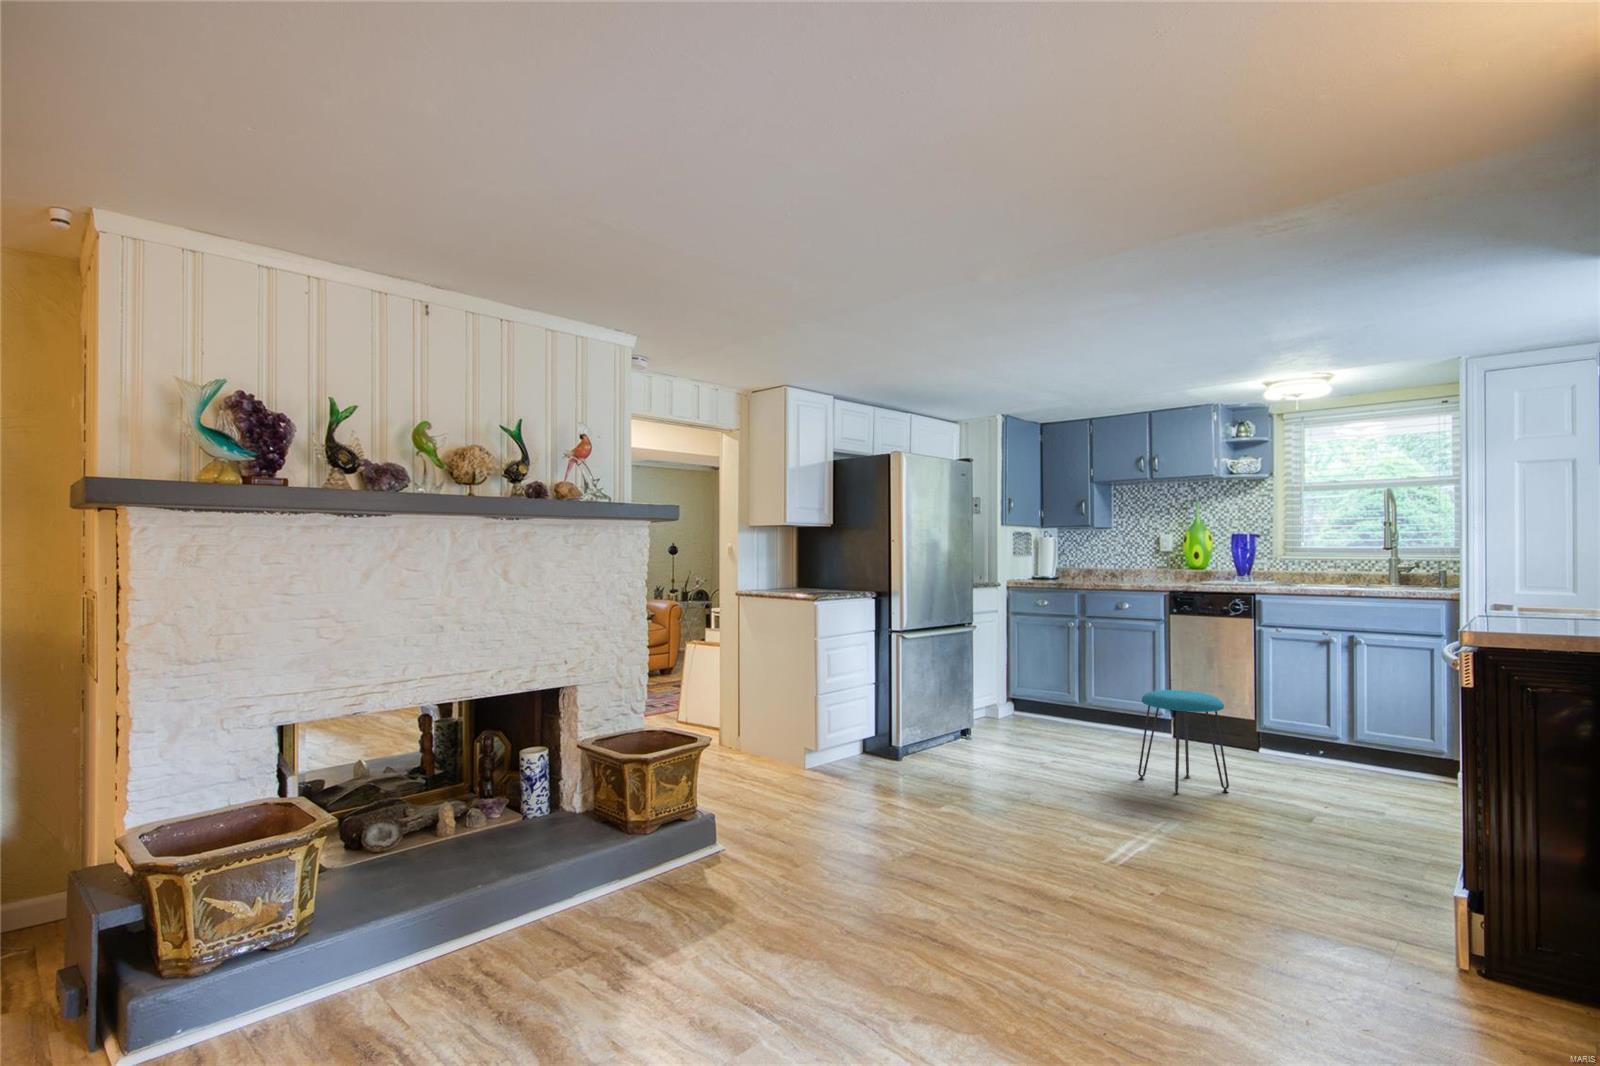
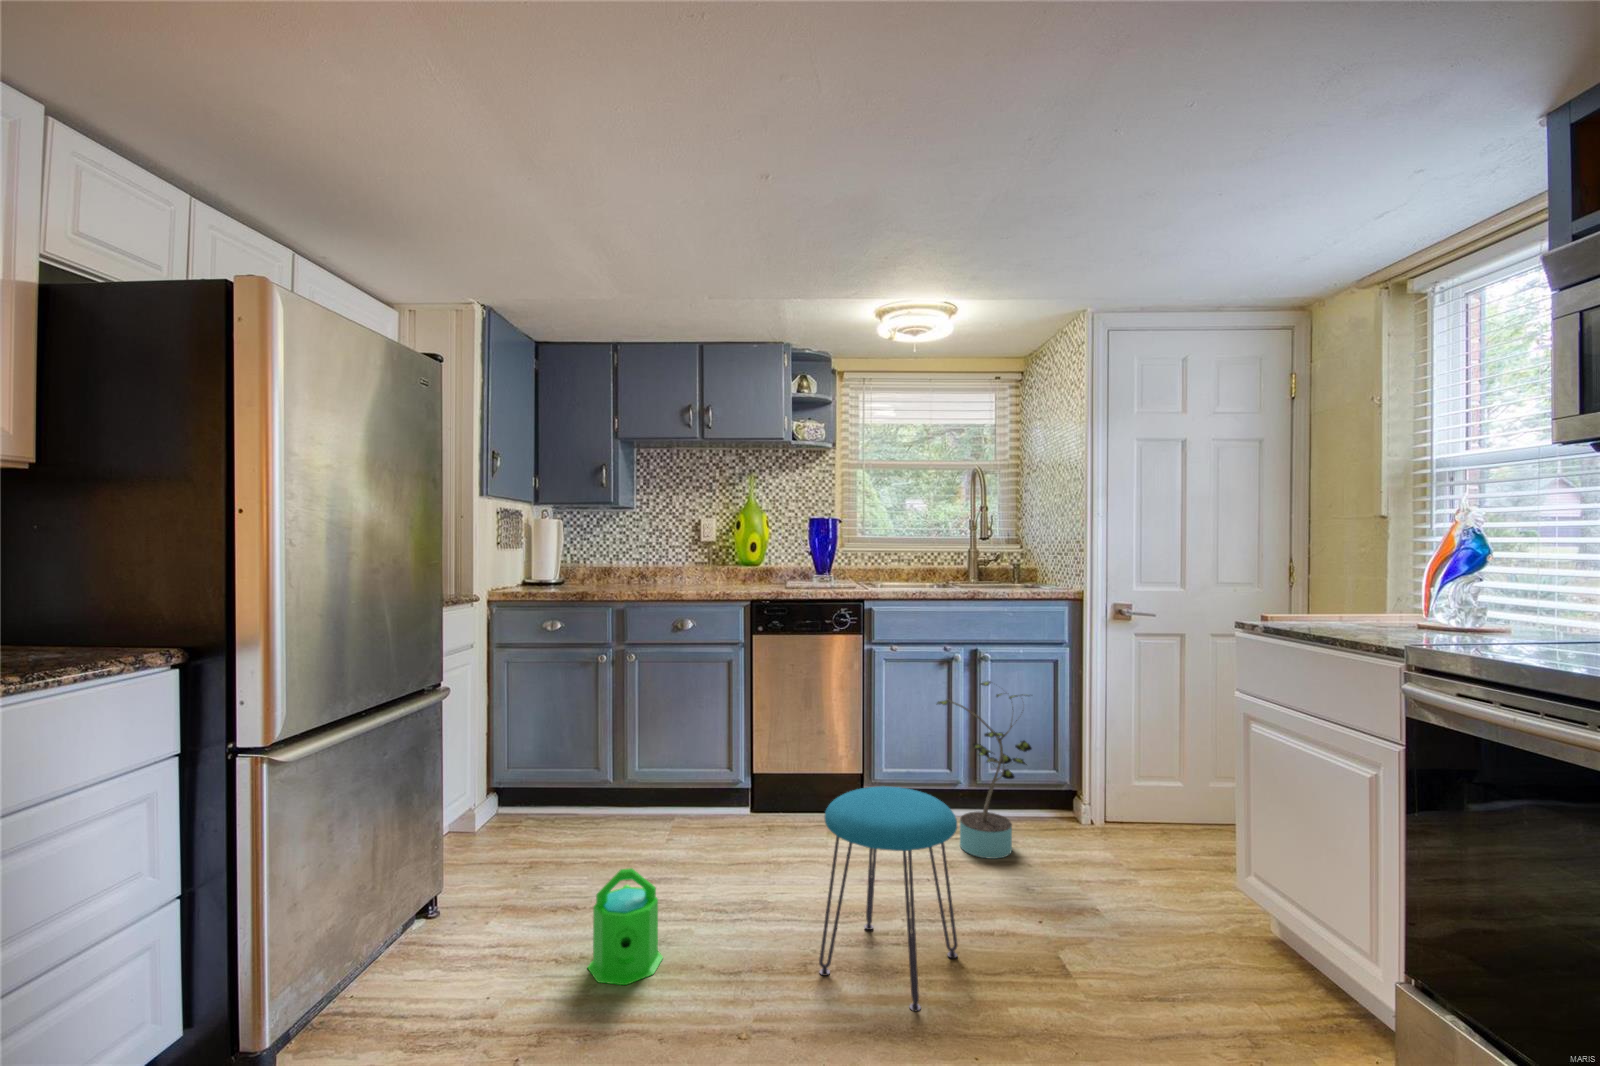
potted plant: none [1292,655,1375,783] -> present [937,681,1032,859]
watering can: none [1026,710,1064,762] -> present [588,868,663,985]

